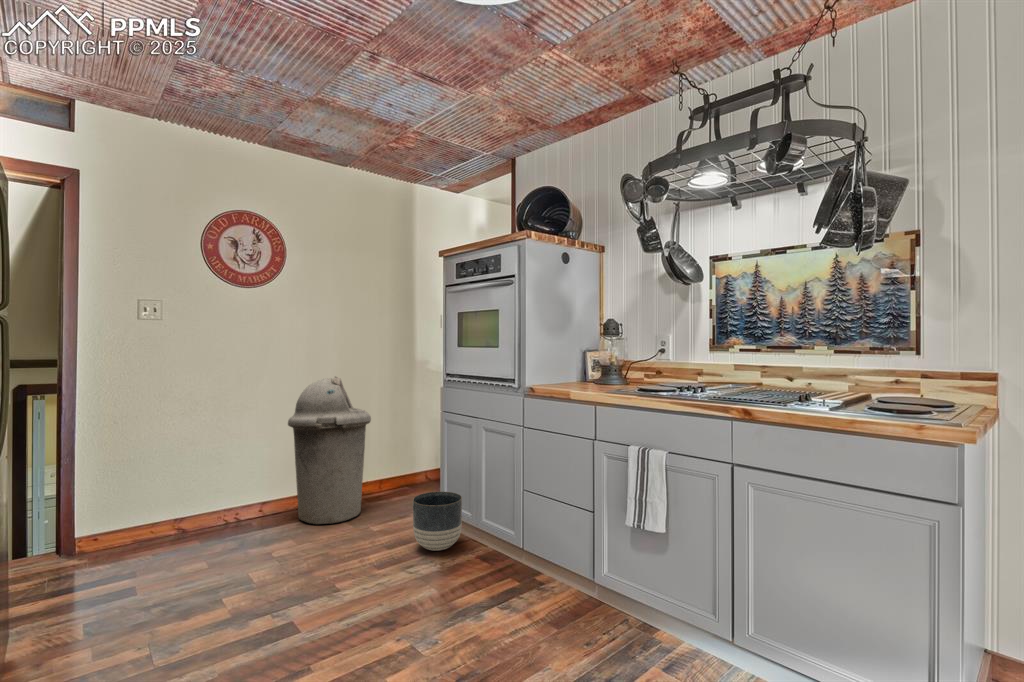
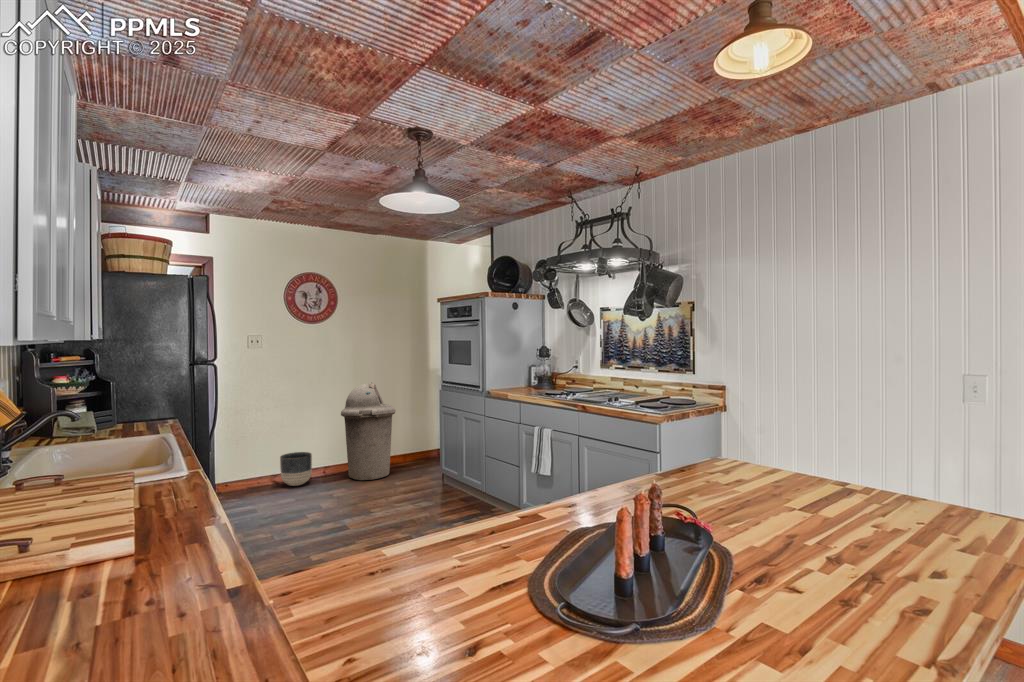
planter: present [413,491,462,551] -> present [280,452,312,486]

